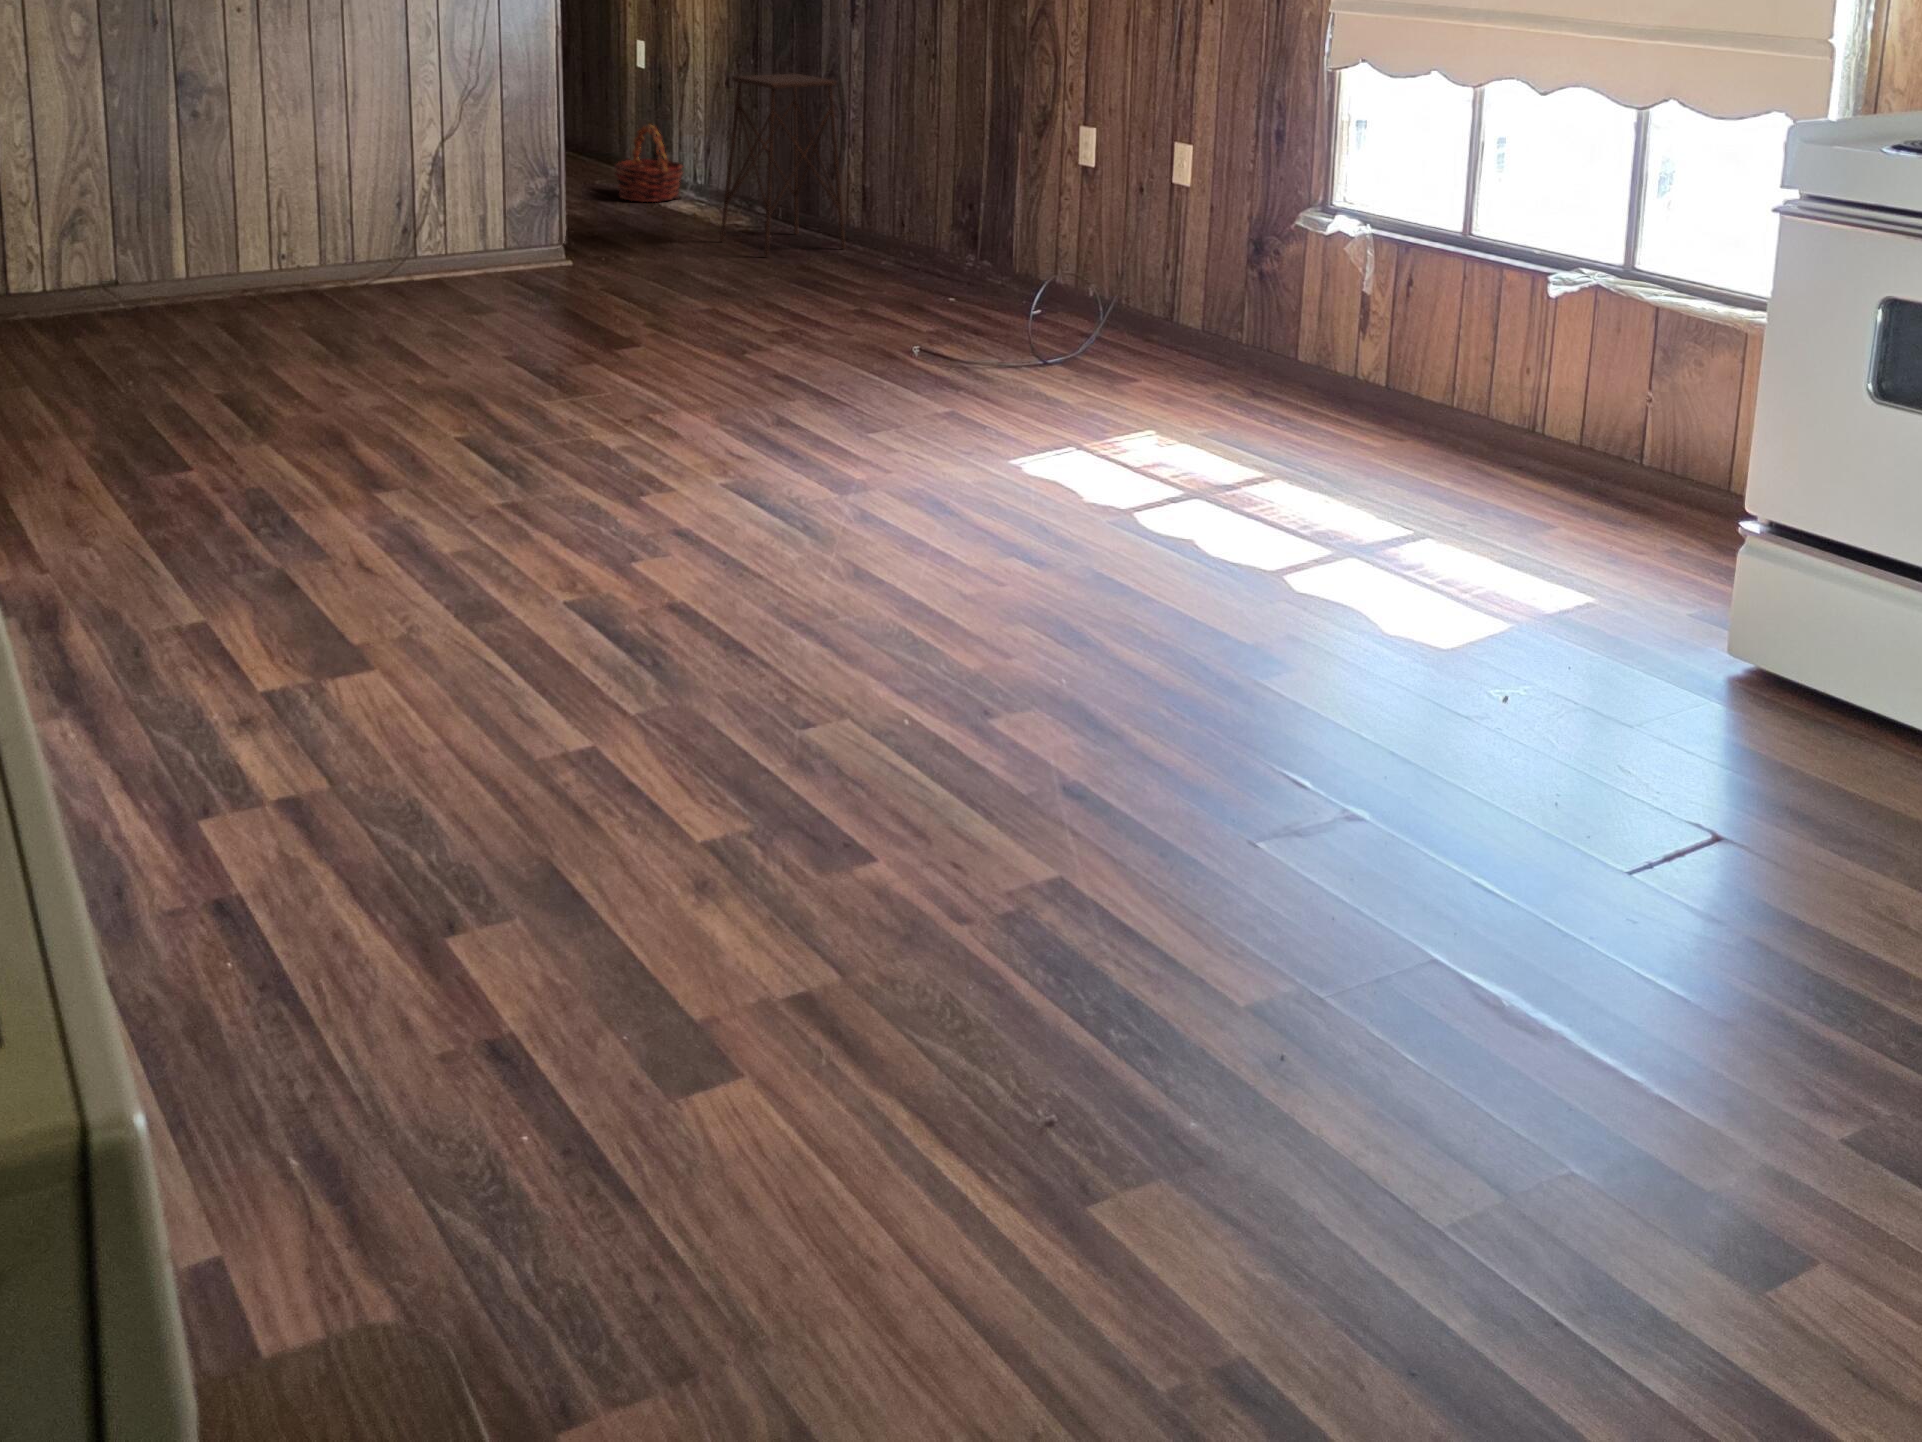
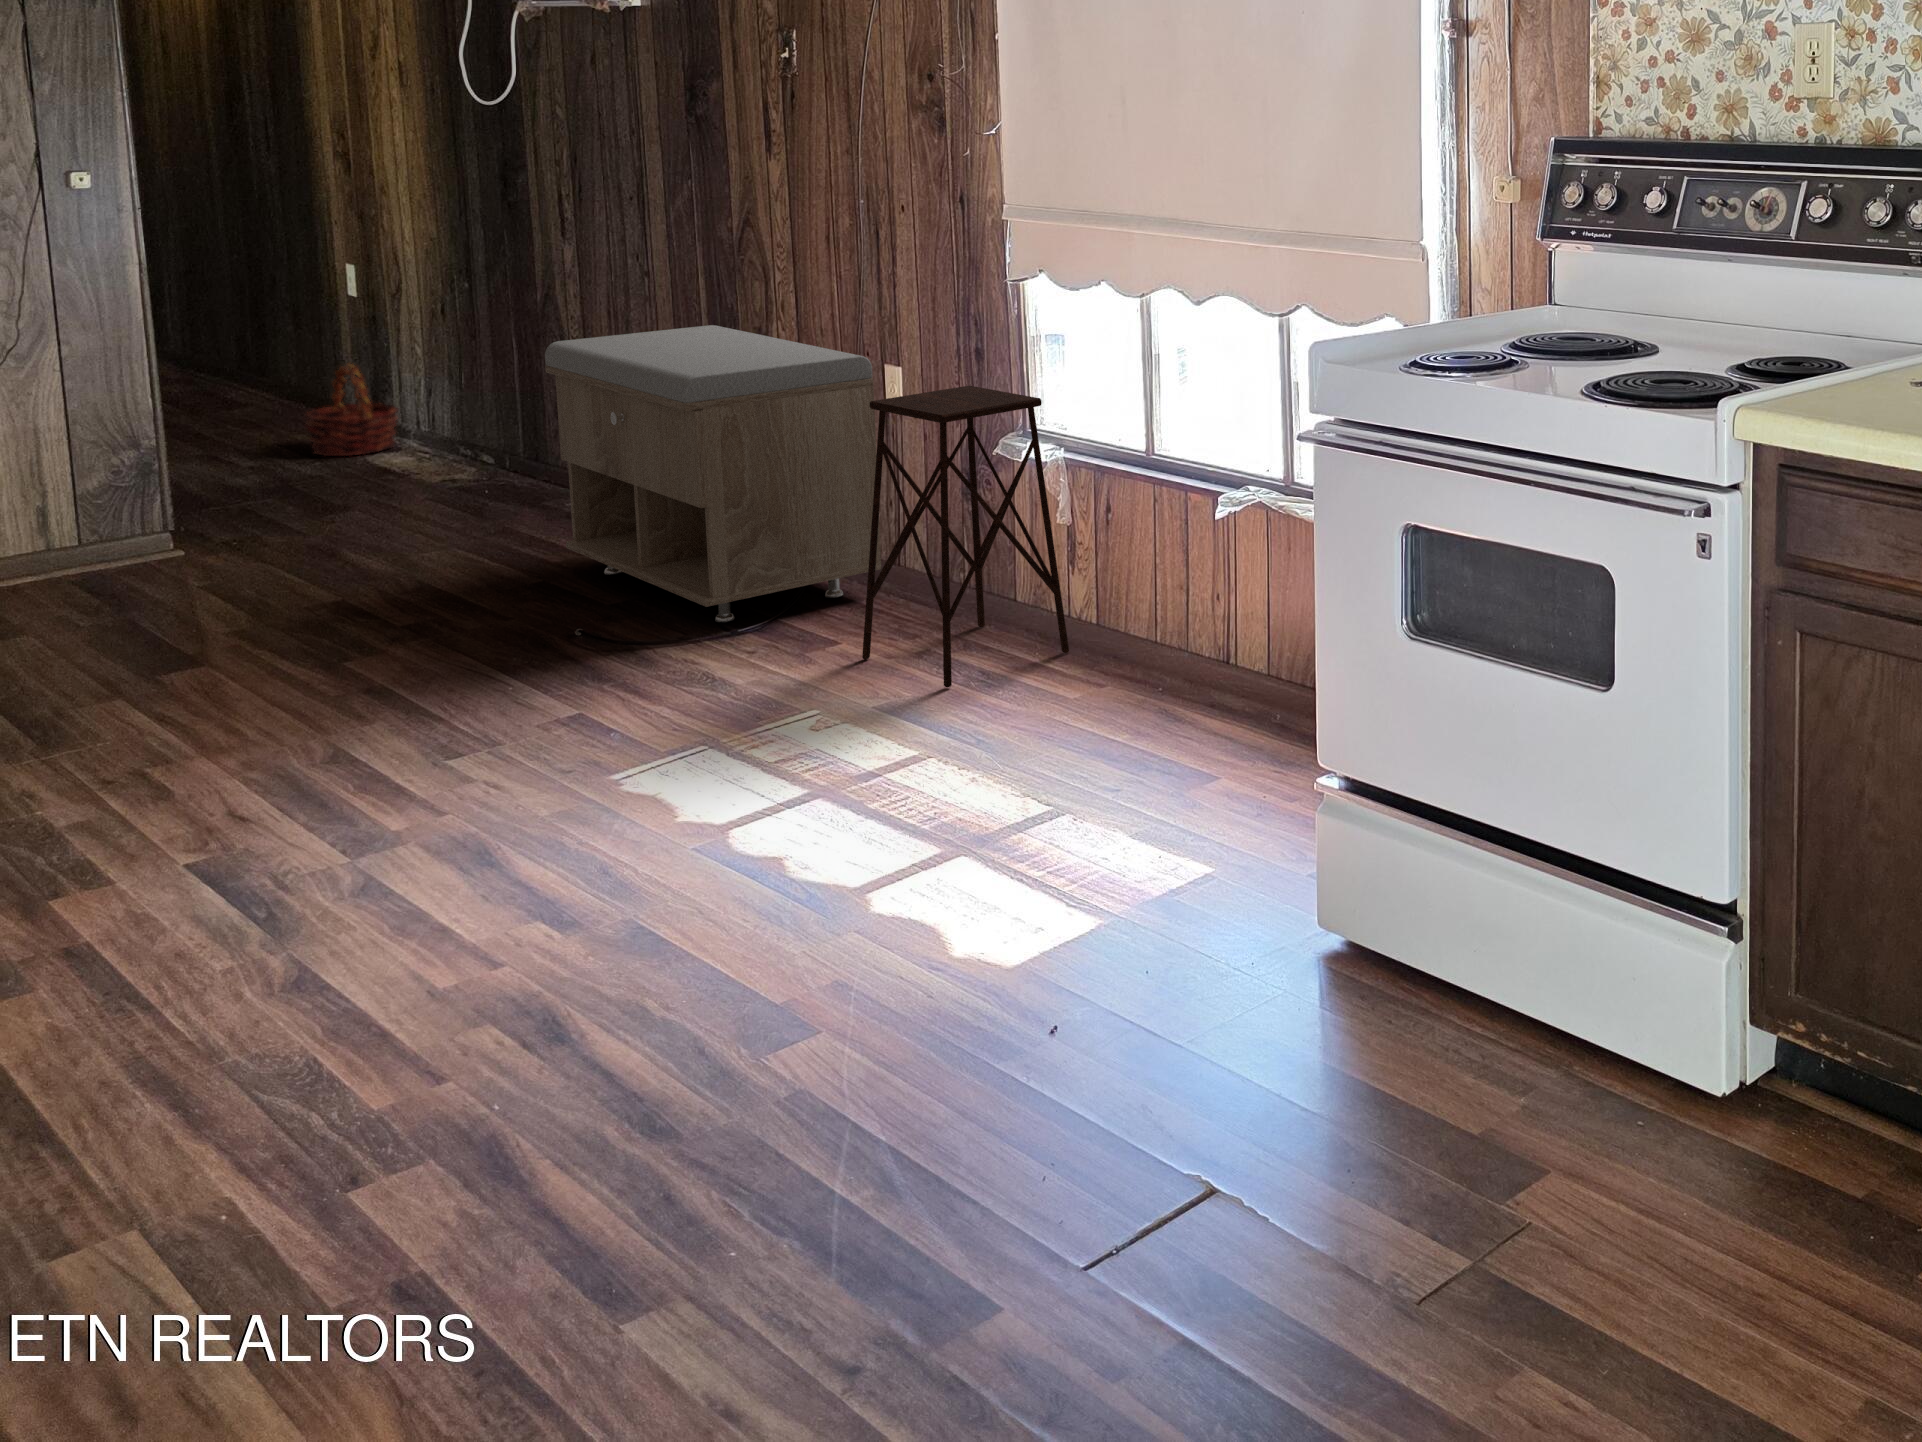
side table: present [720,73,846,257] -> present [862,386,1069,688]
storage bench: none [880,102,1172,357] -> present [545,325,881,622]

